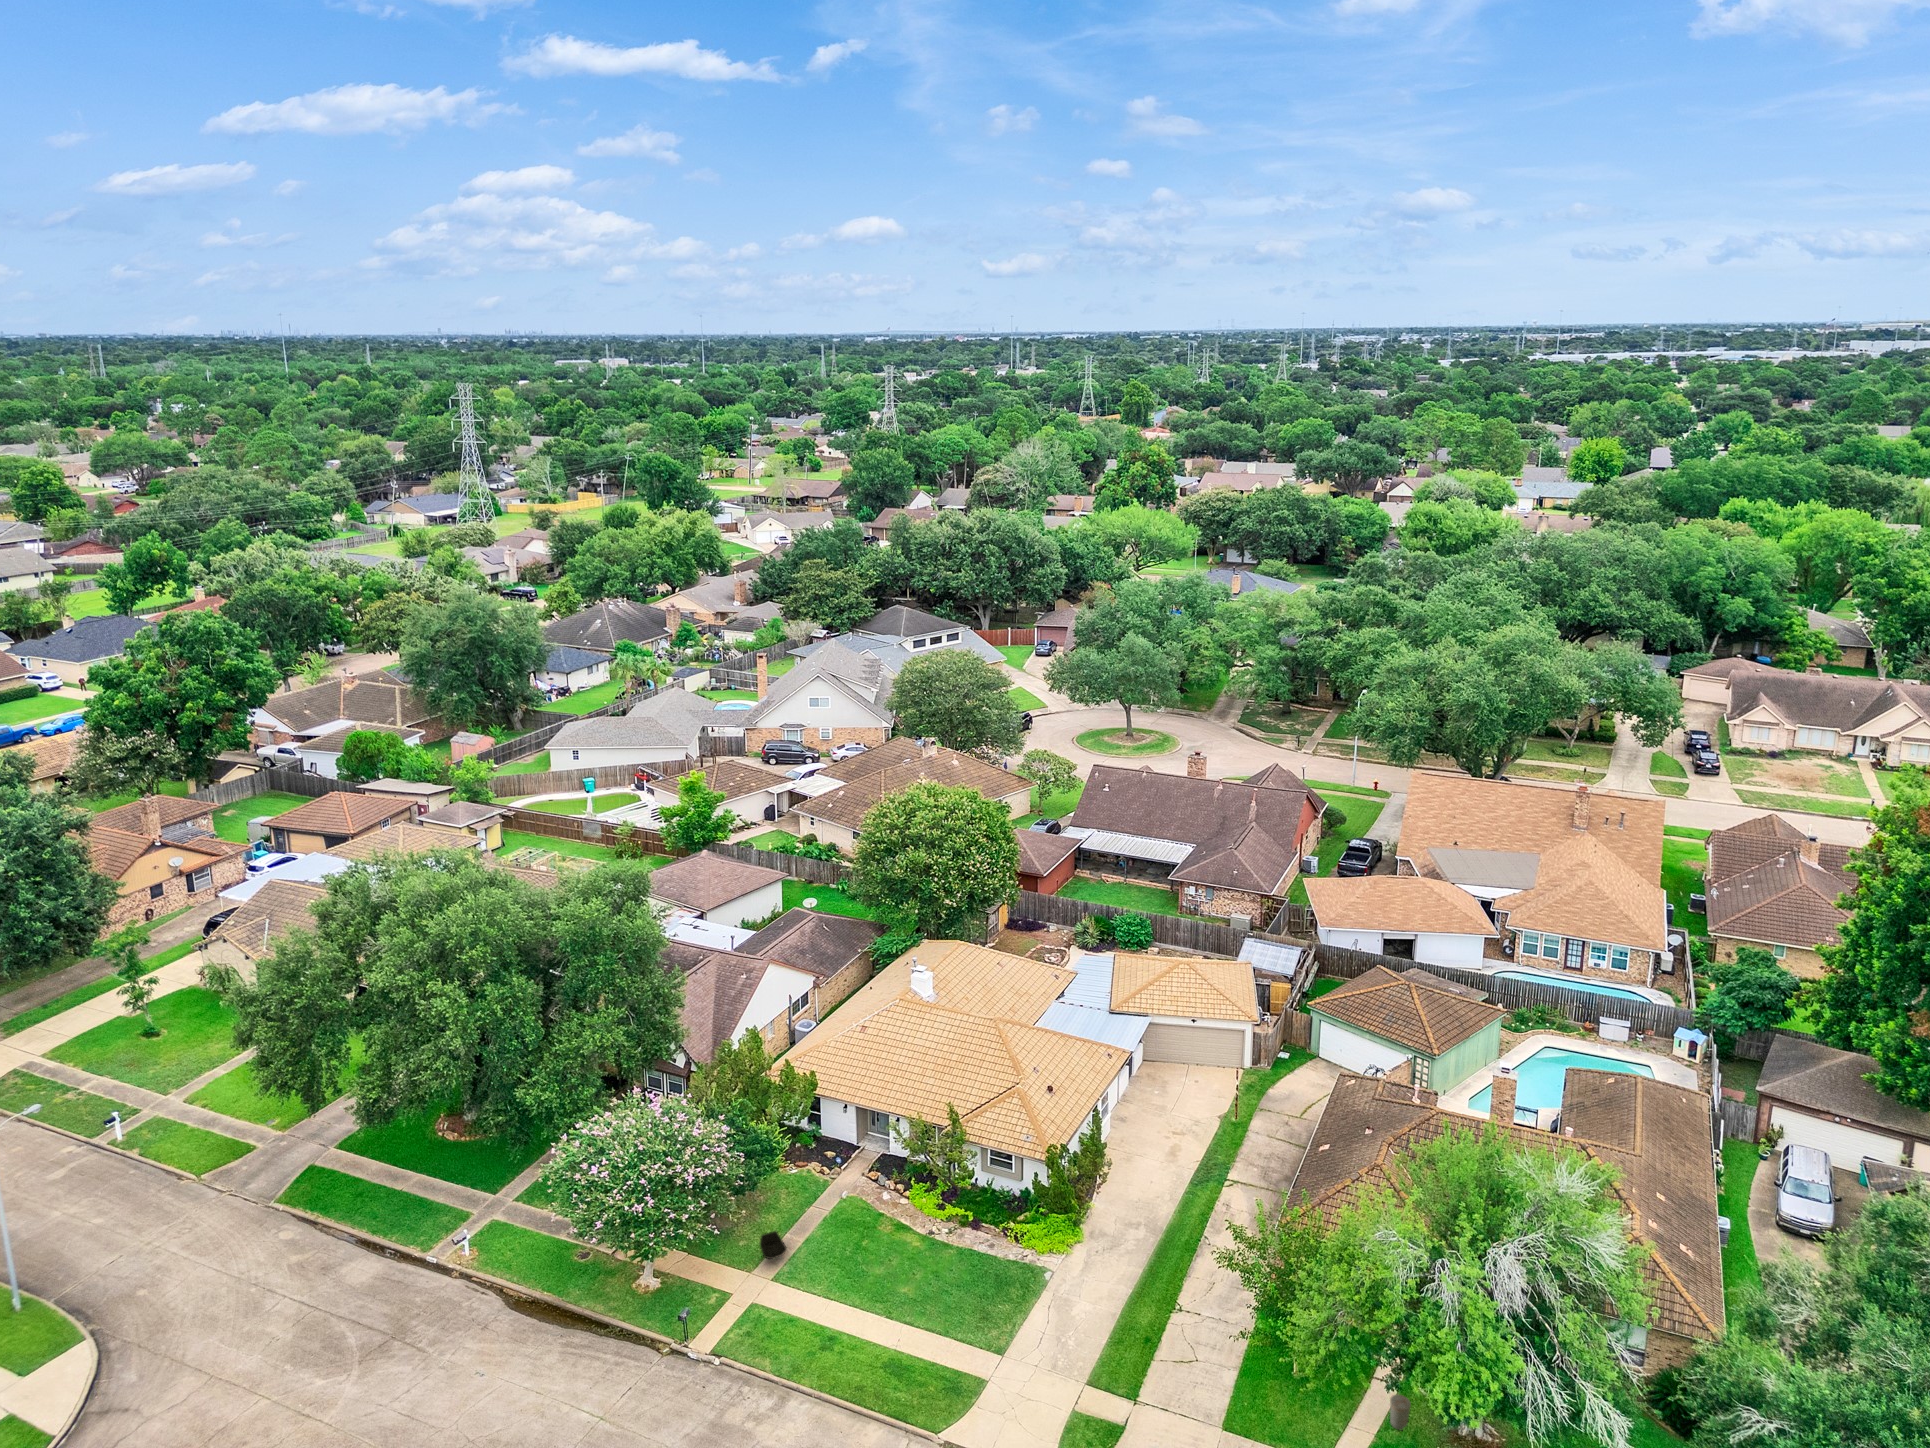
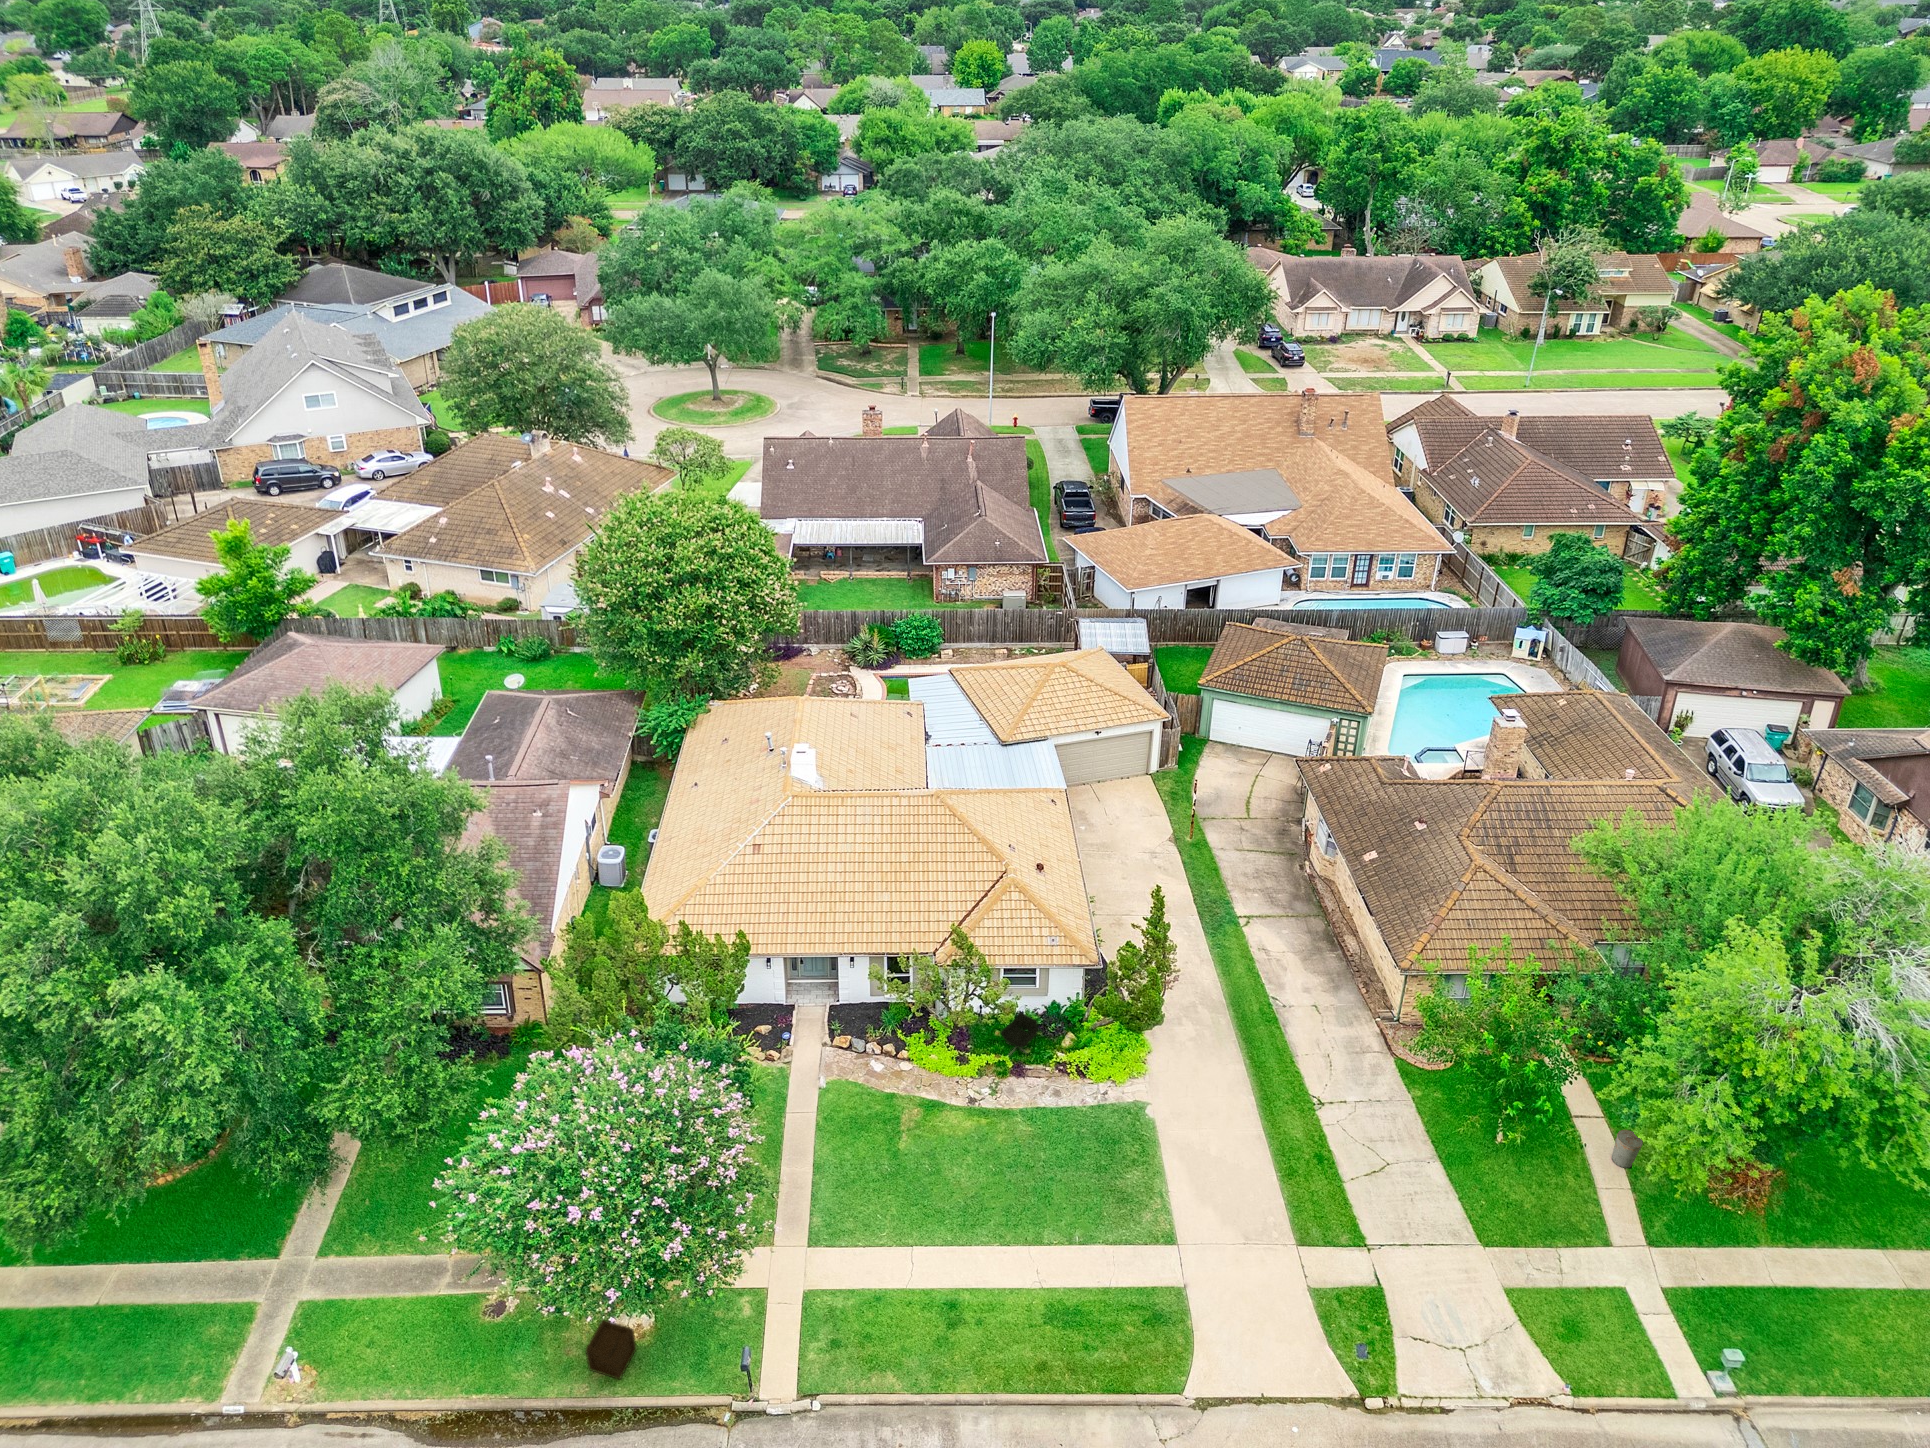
lounge chair: present [759,1231,787,1260] -> present [1000,1012,1038,1053]
wooden crate: none [606,1270,639,1310] -> present [585,1320,636,1379]

